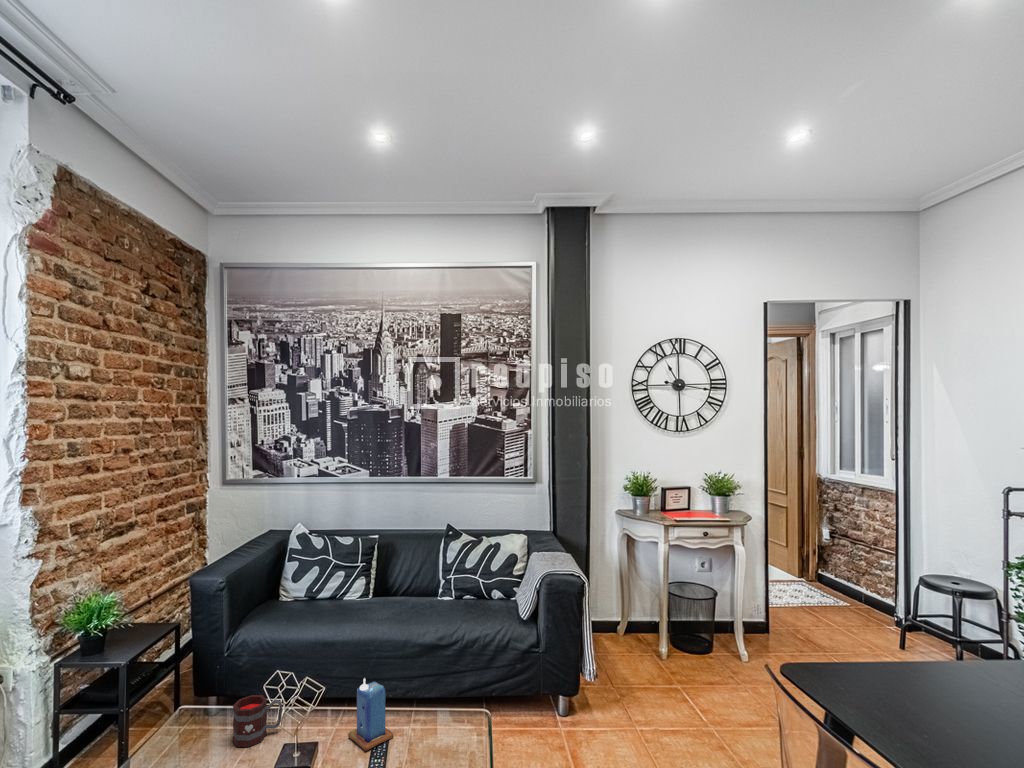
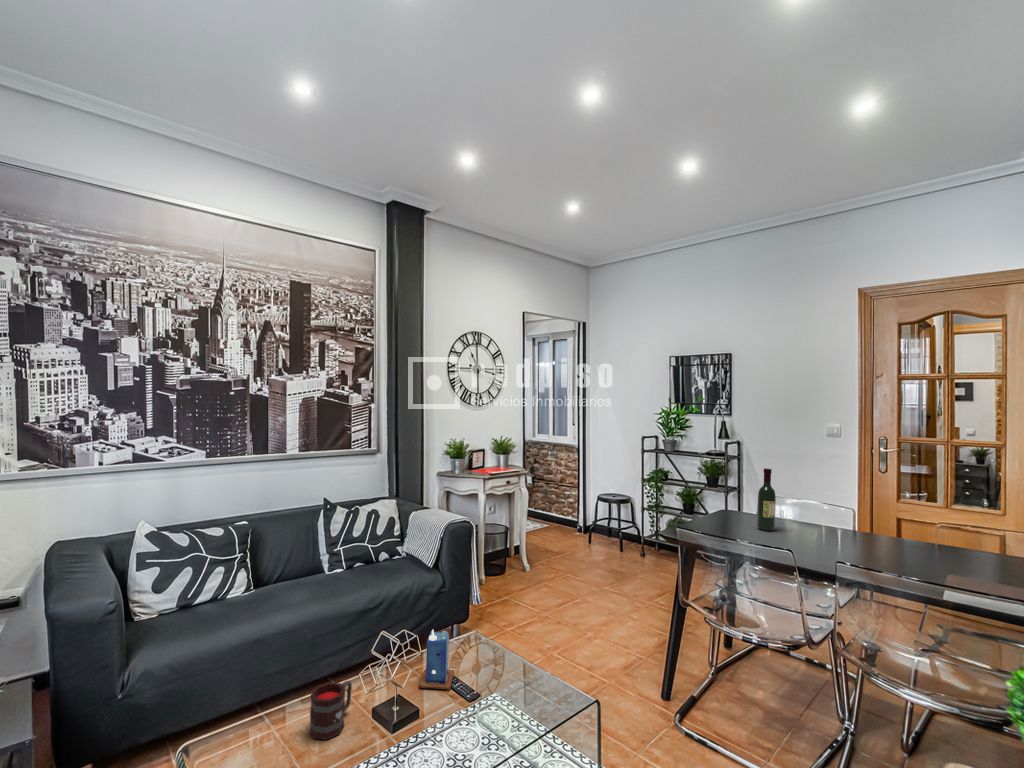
wine bottle: none [920,564,962,697] -> present [757,468,776,531]

